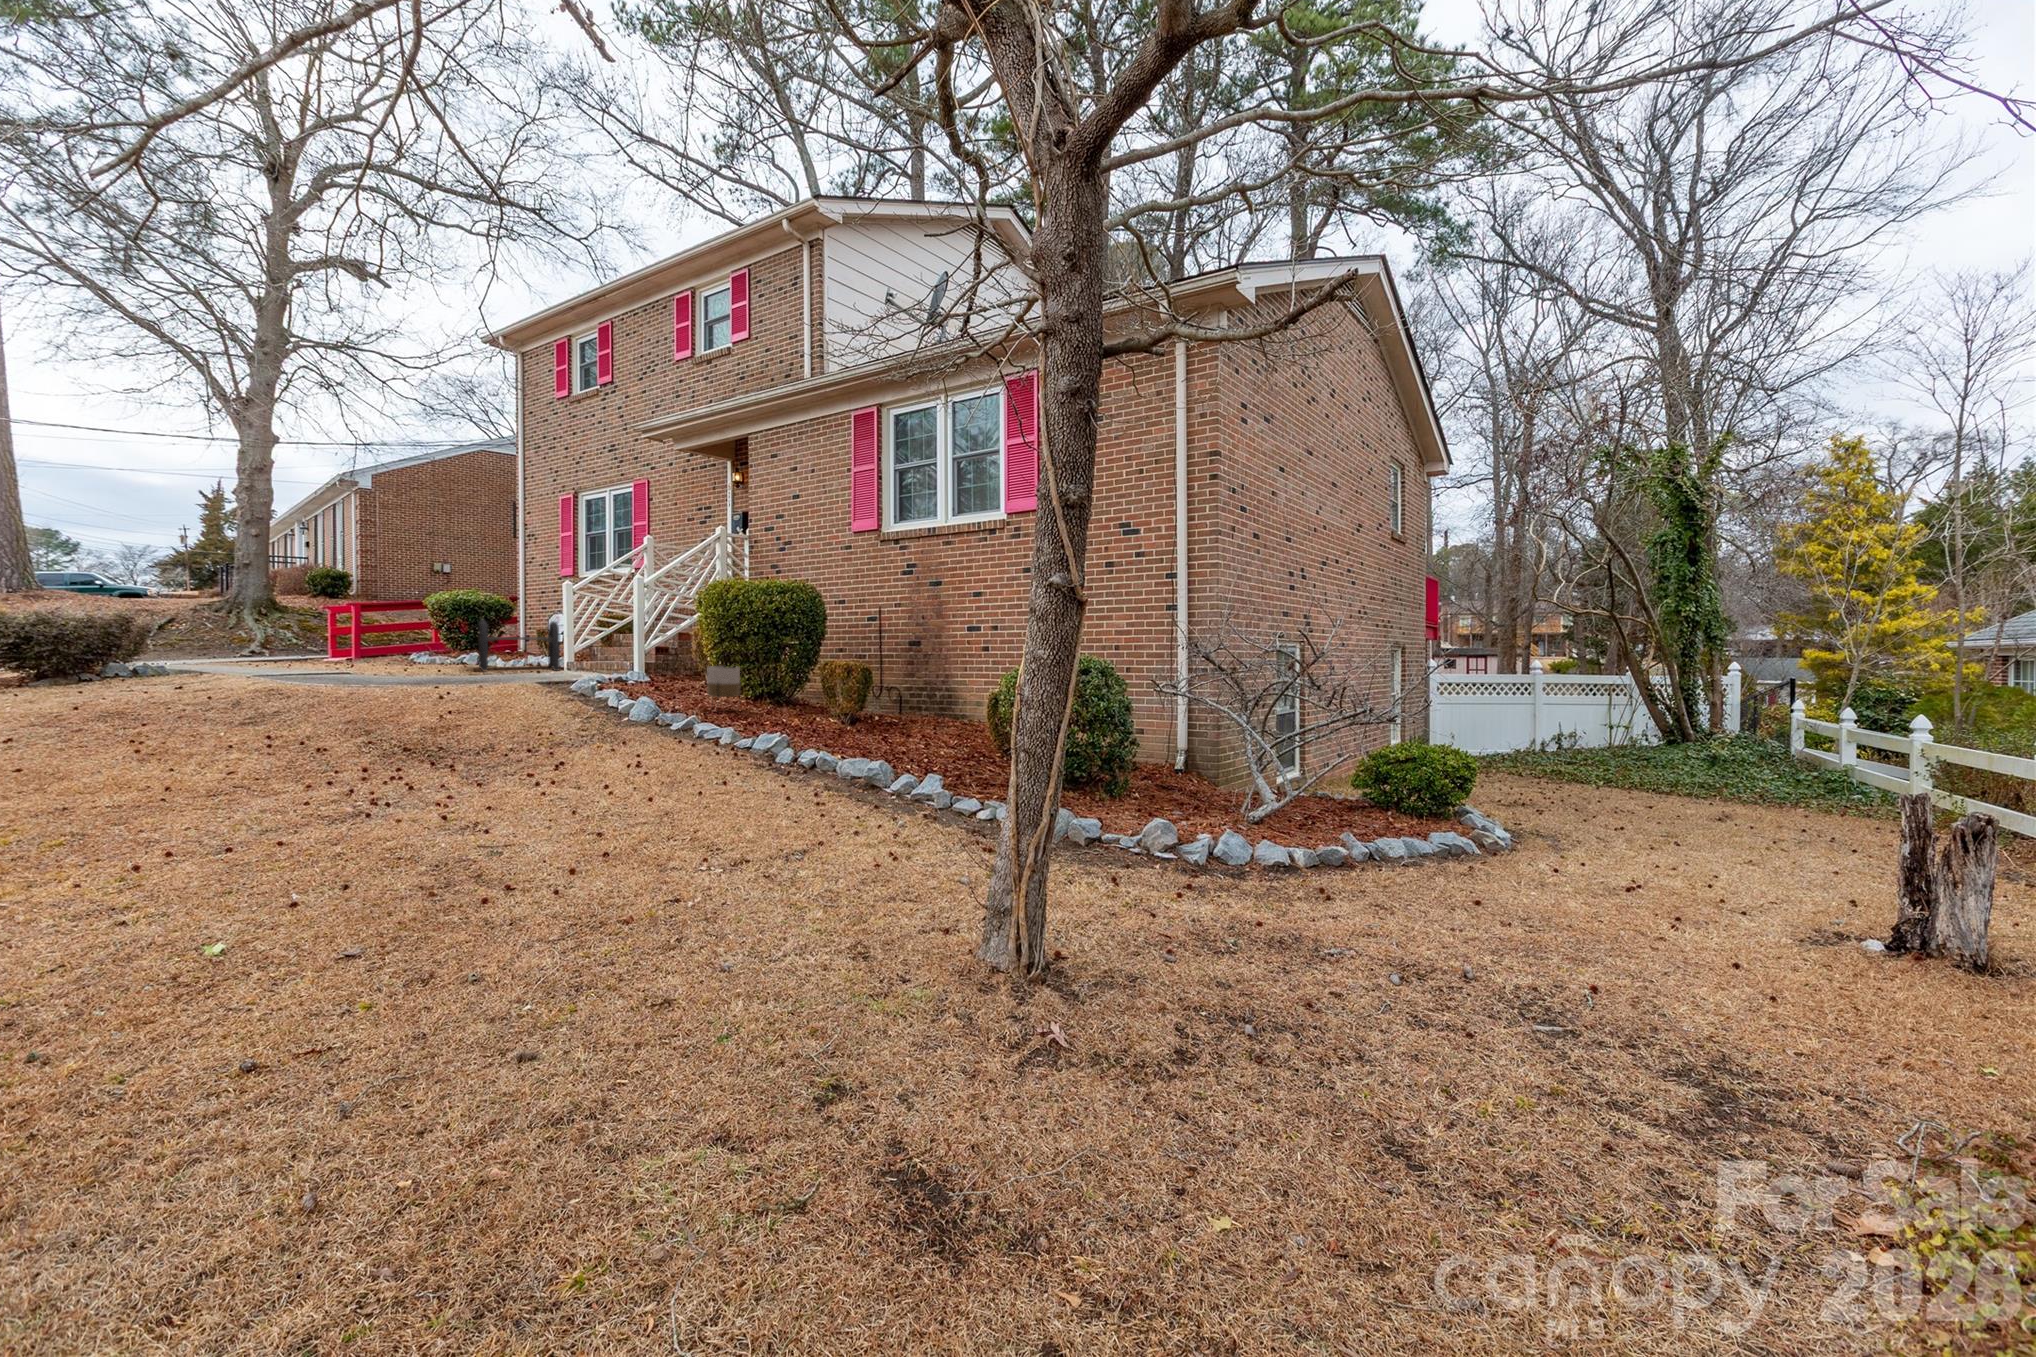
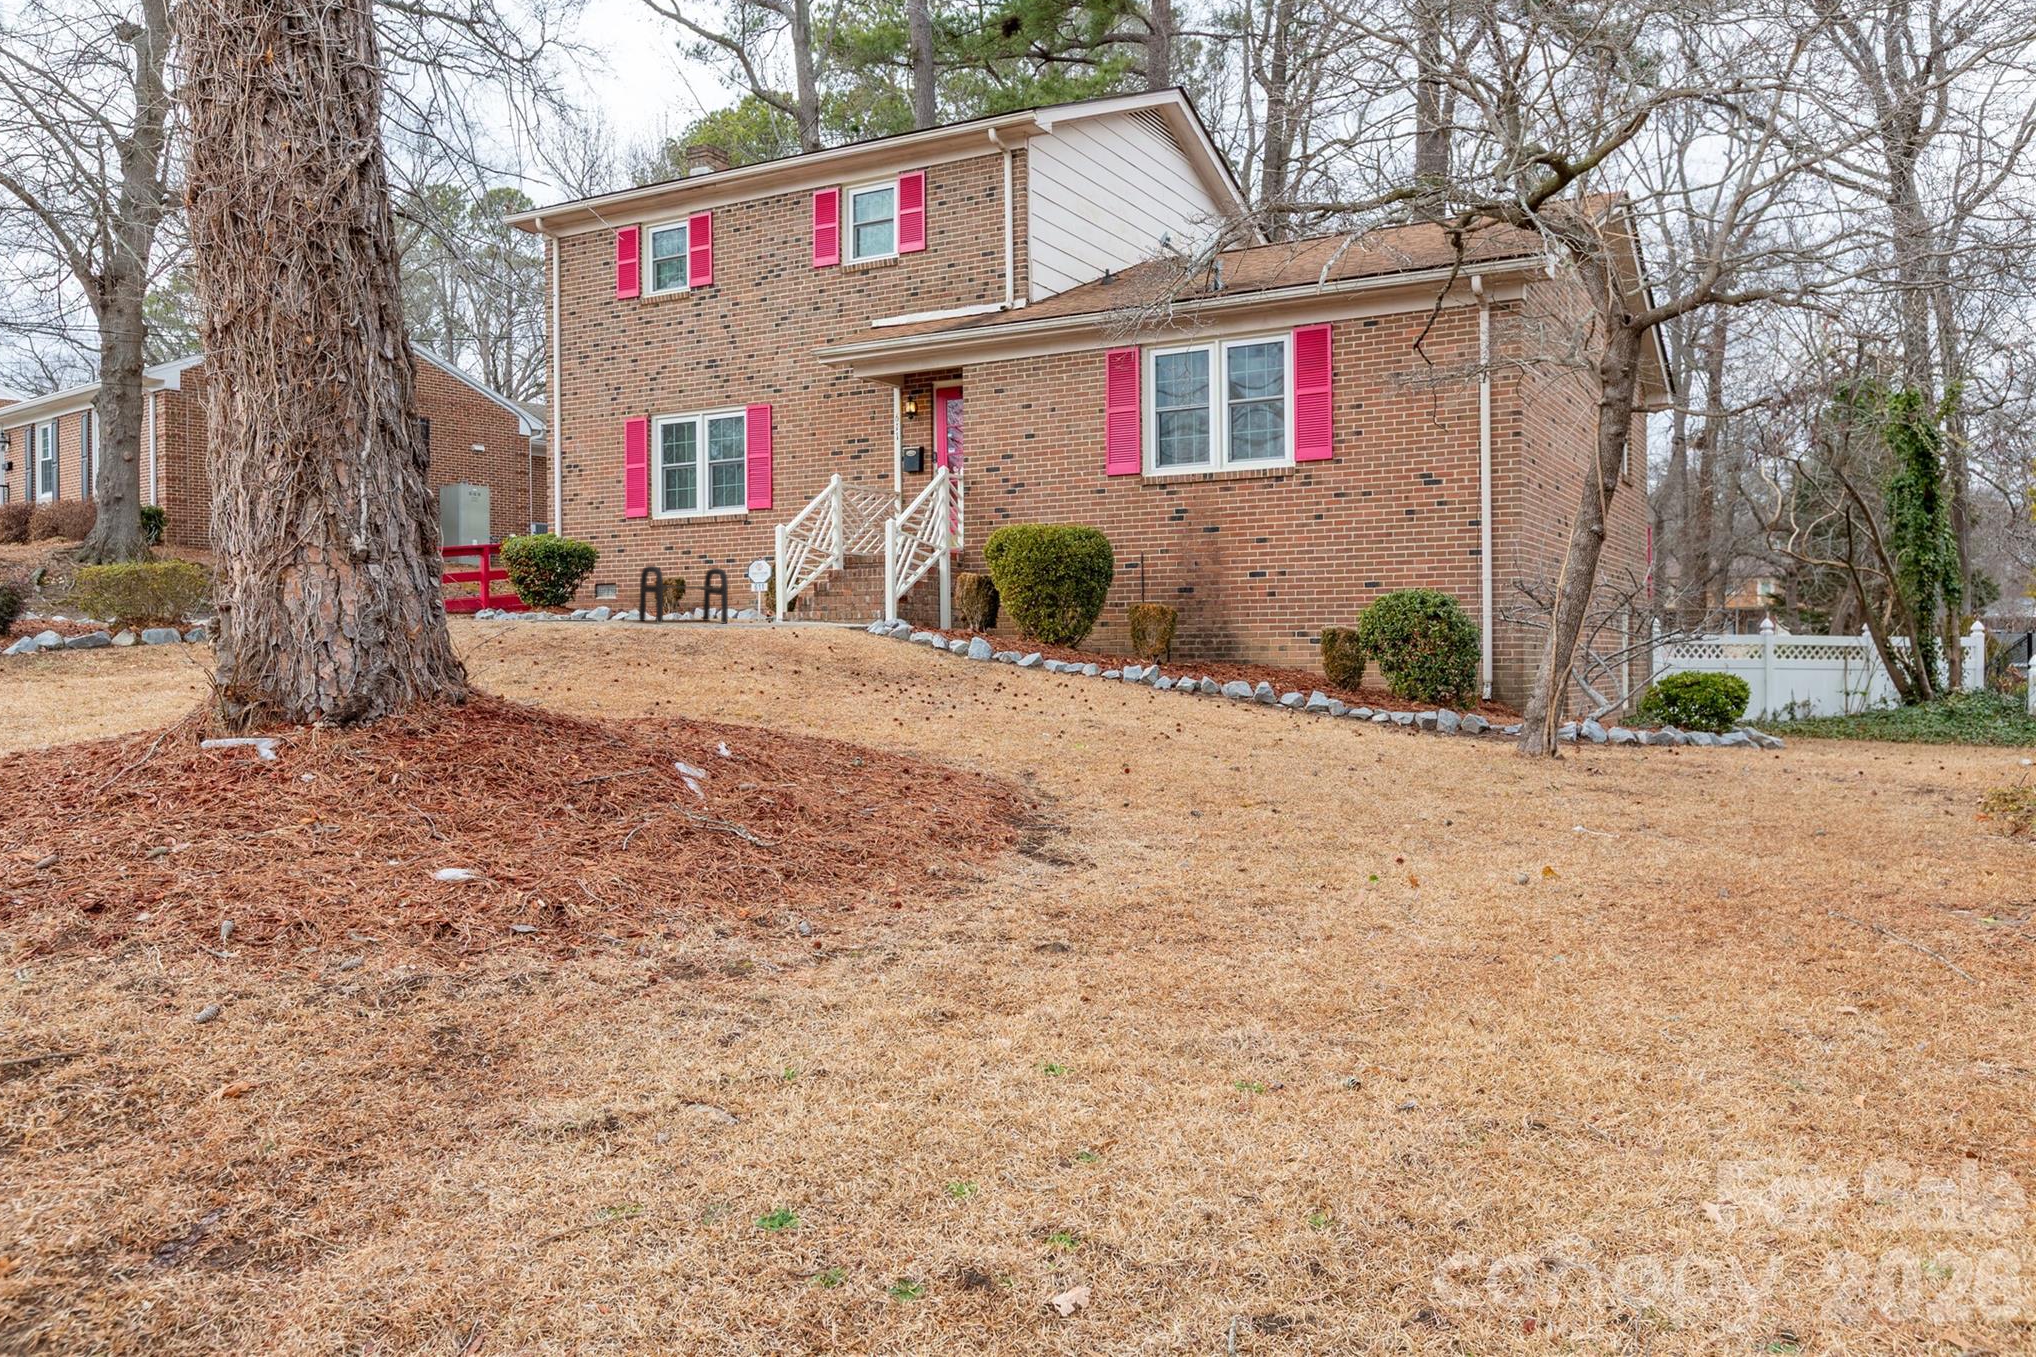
planter: present [707,666,741,704] -> none [1002,610,1033,656]

